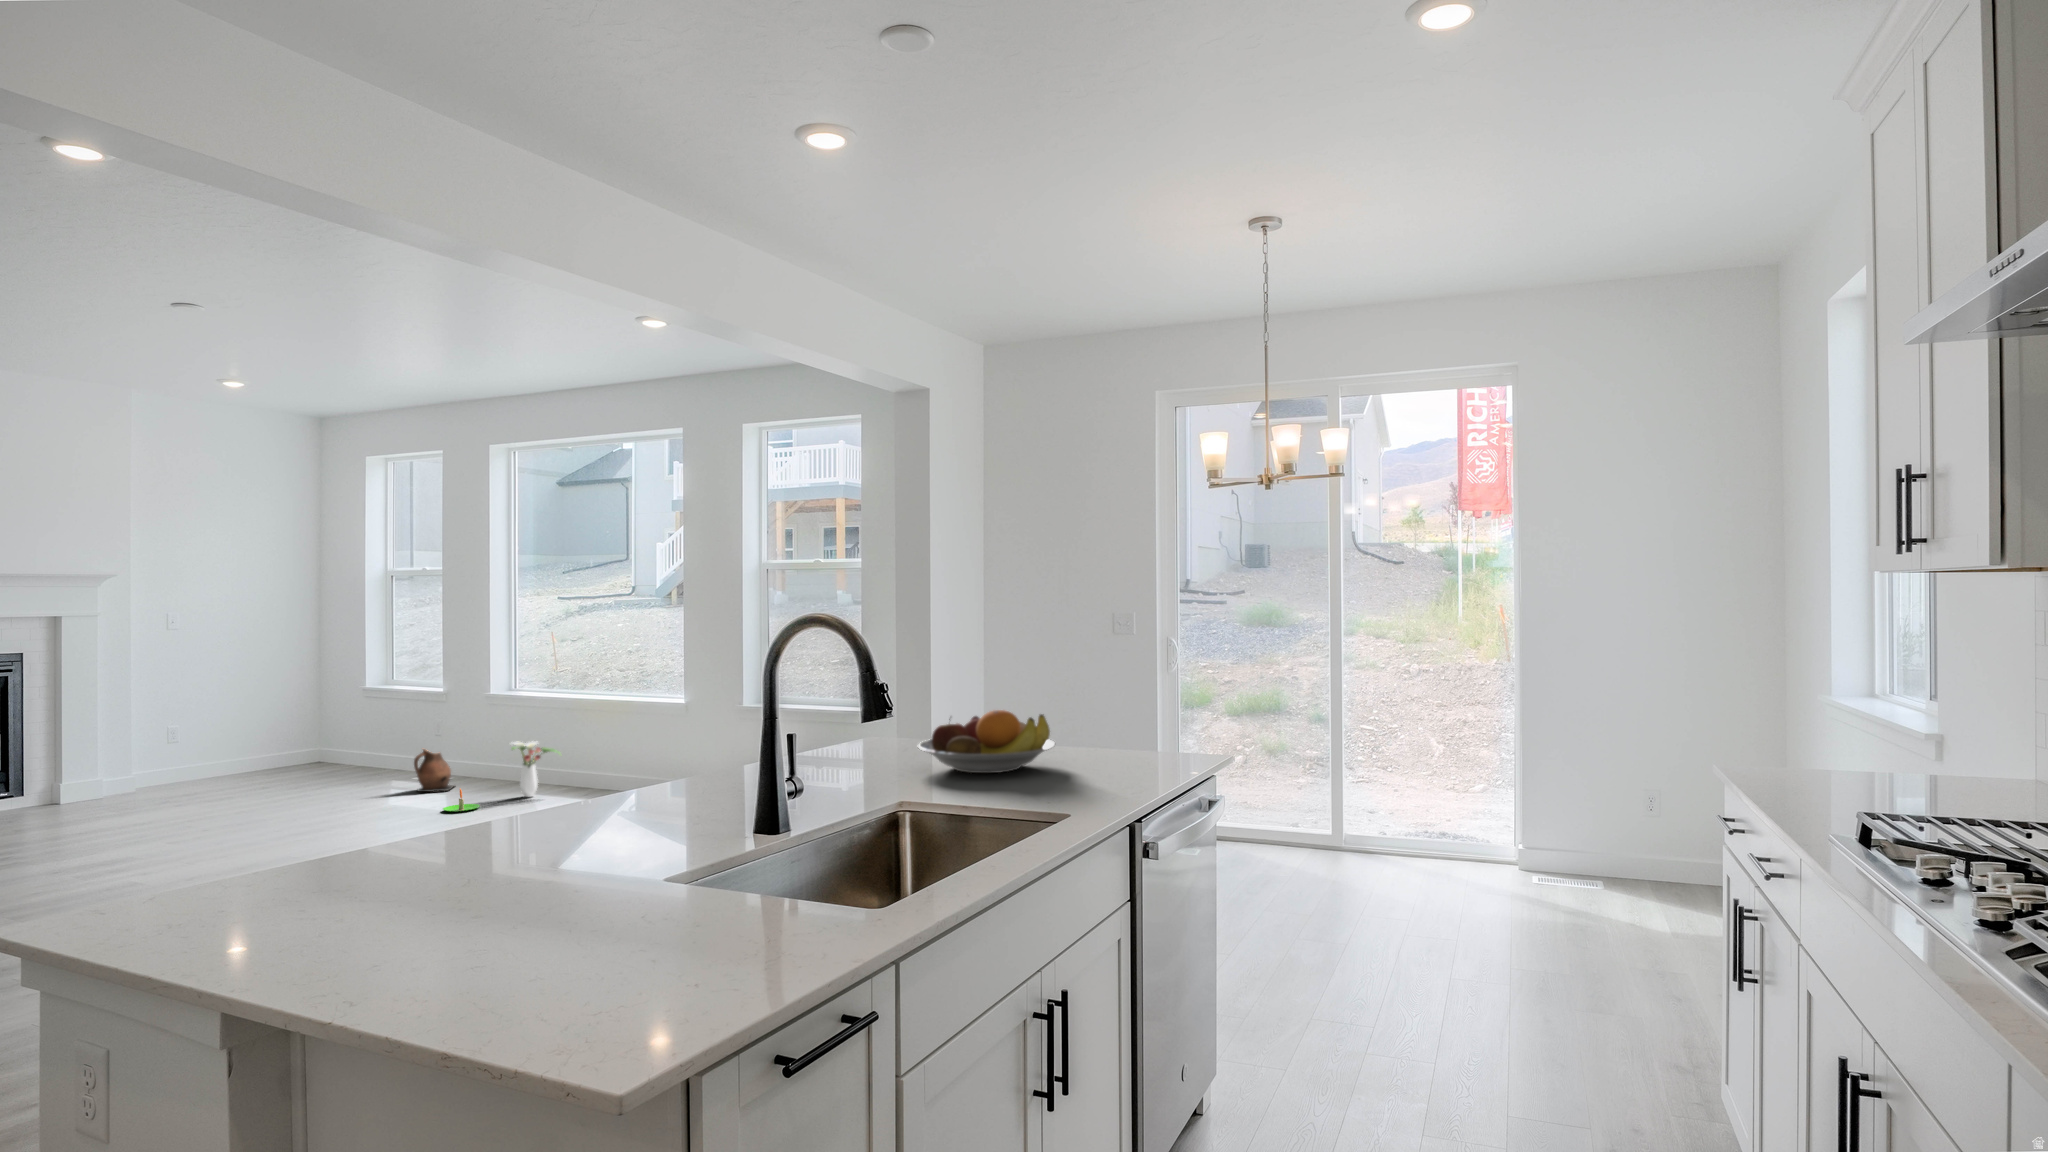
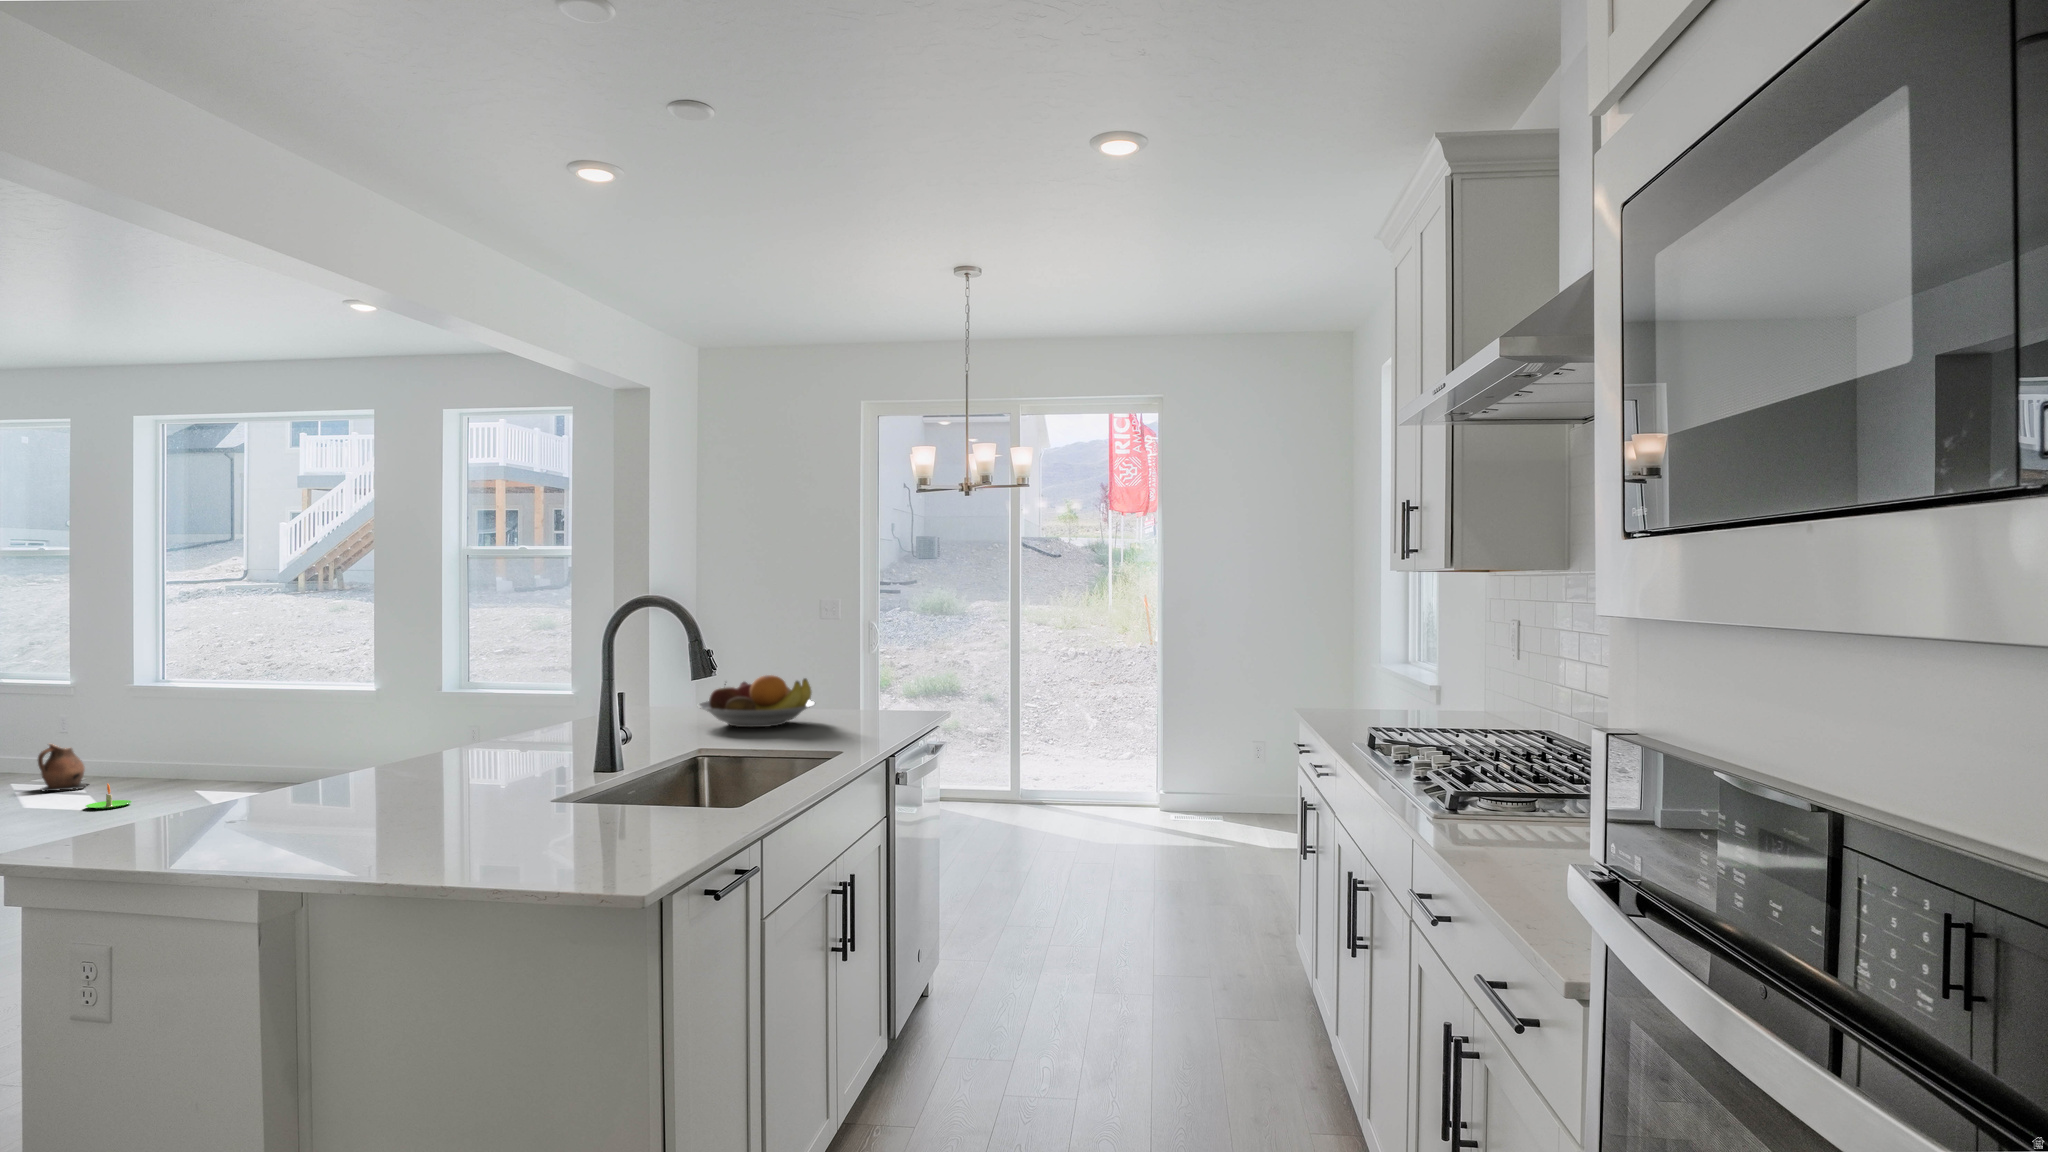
flower arrangement: present [511,742,560,797] -> none [166,732,230,791]

